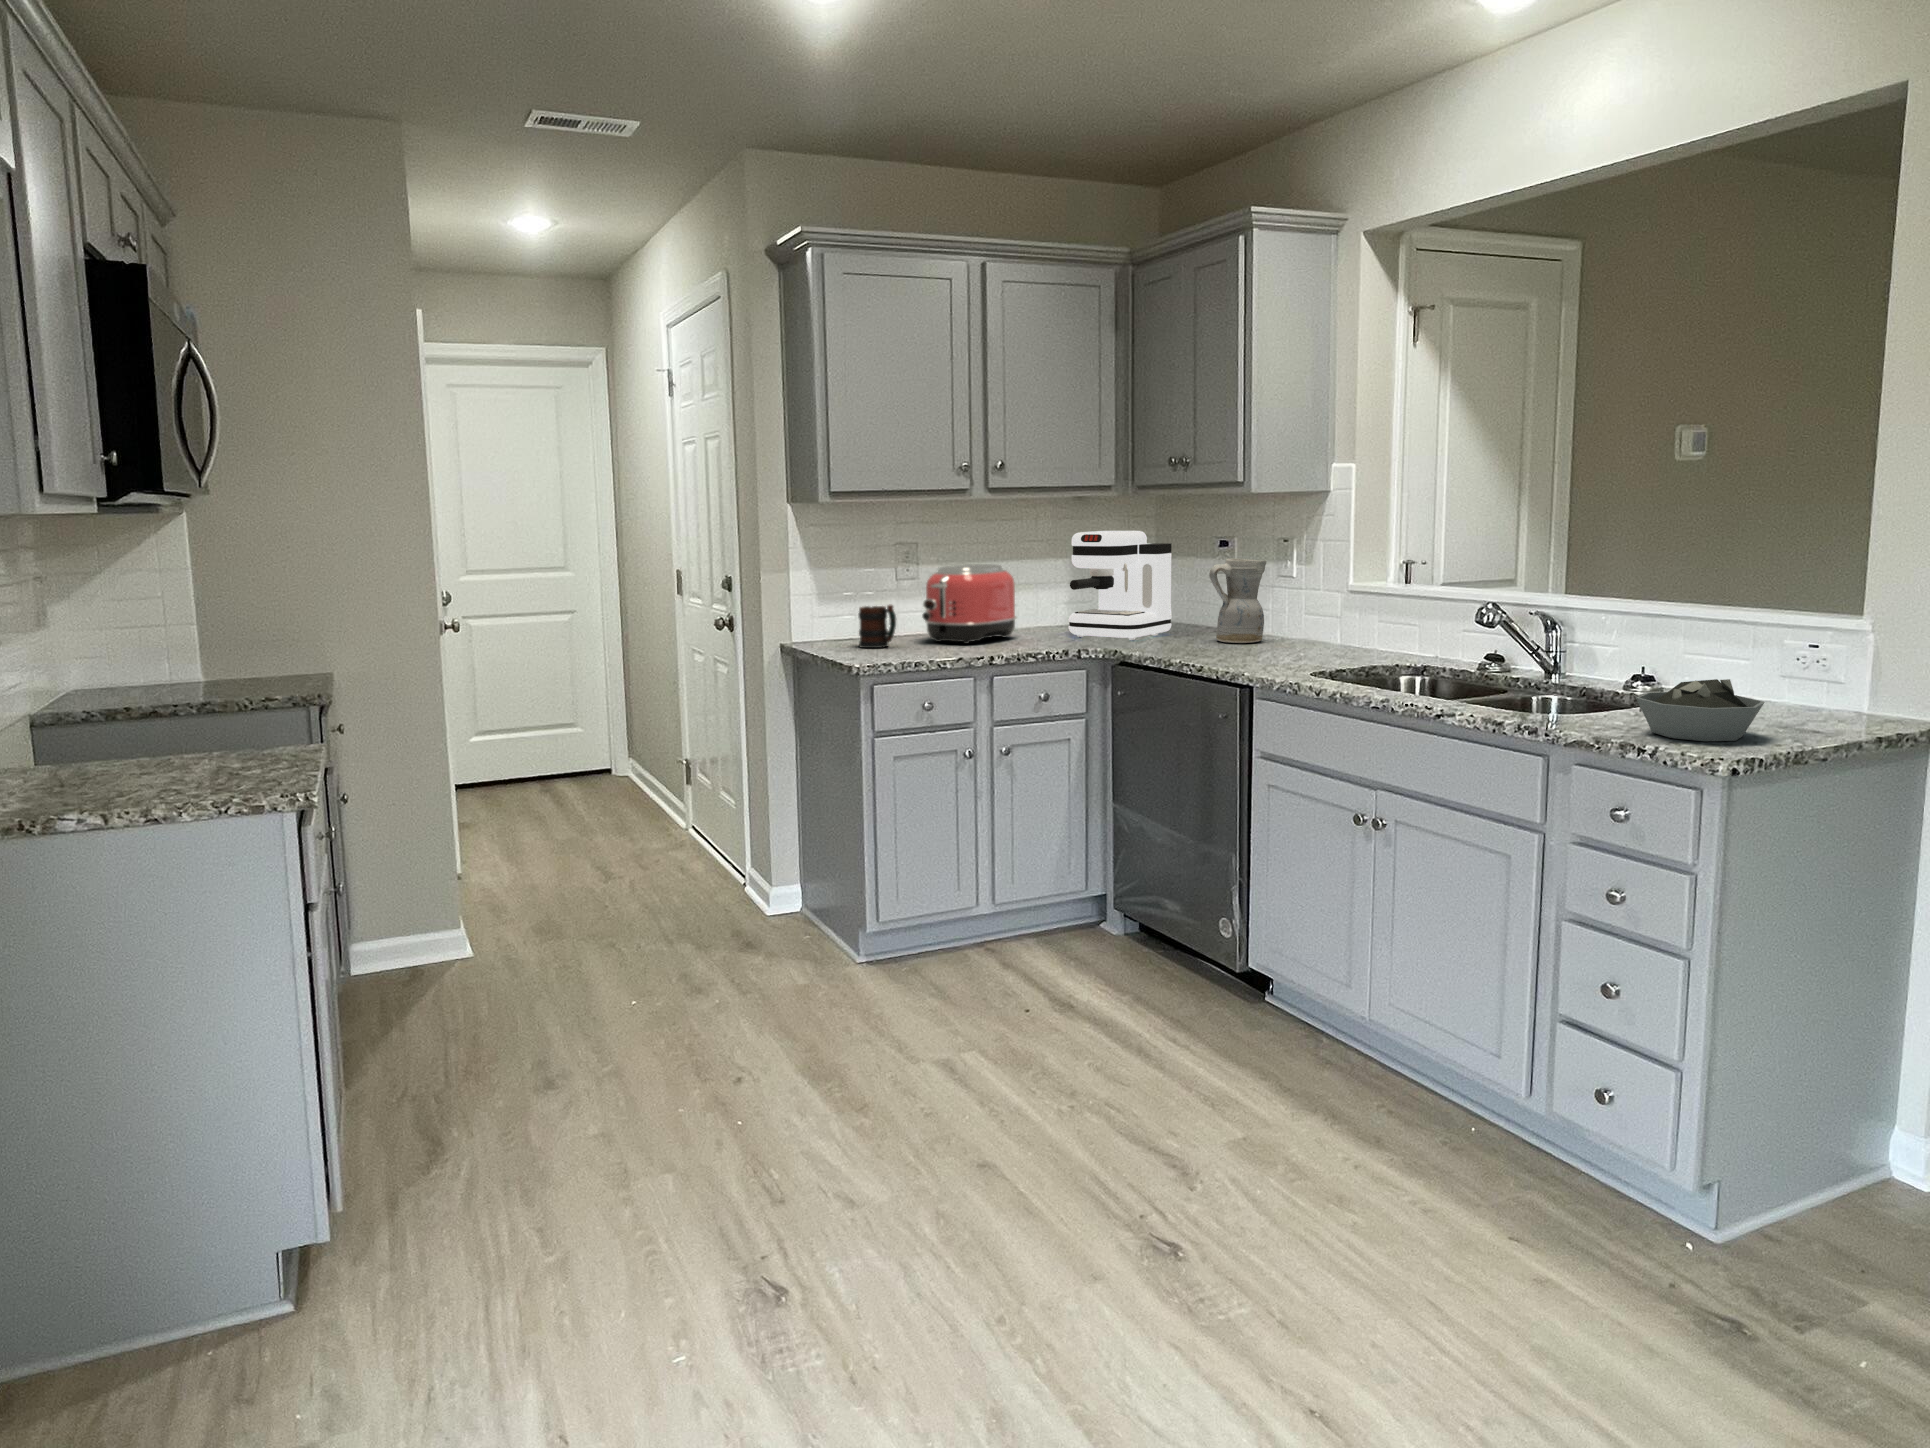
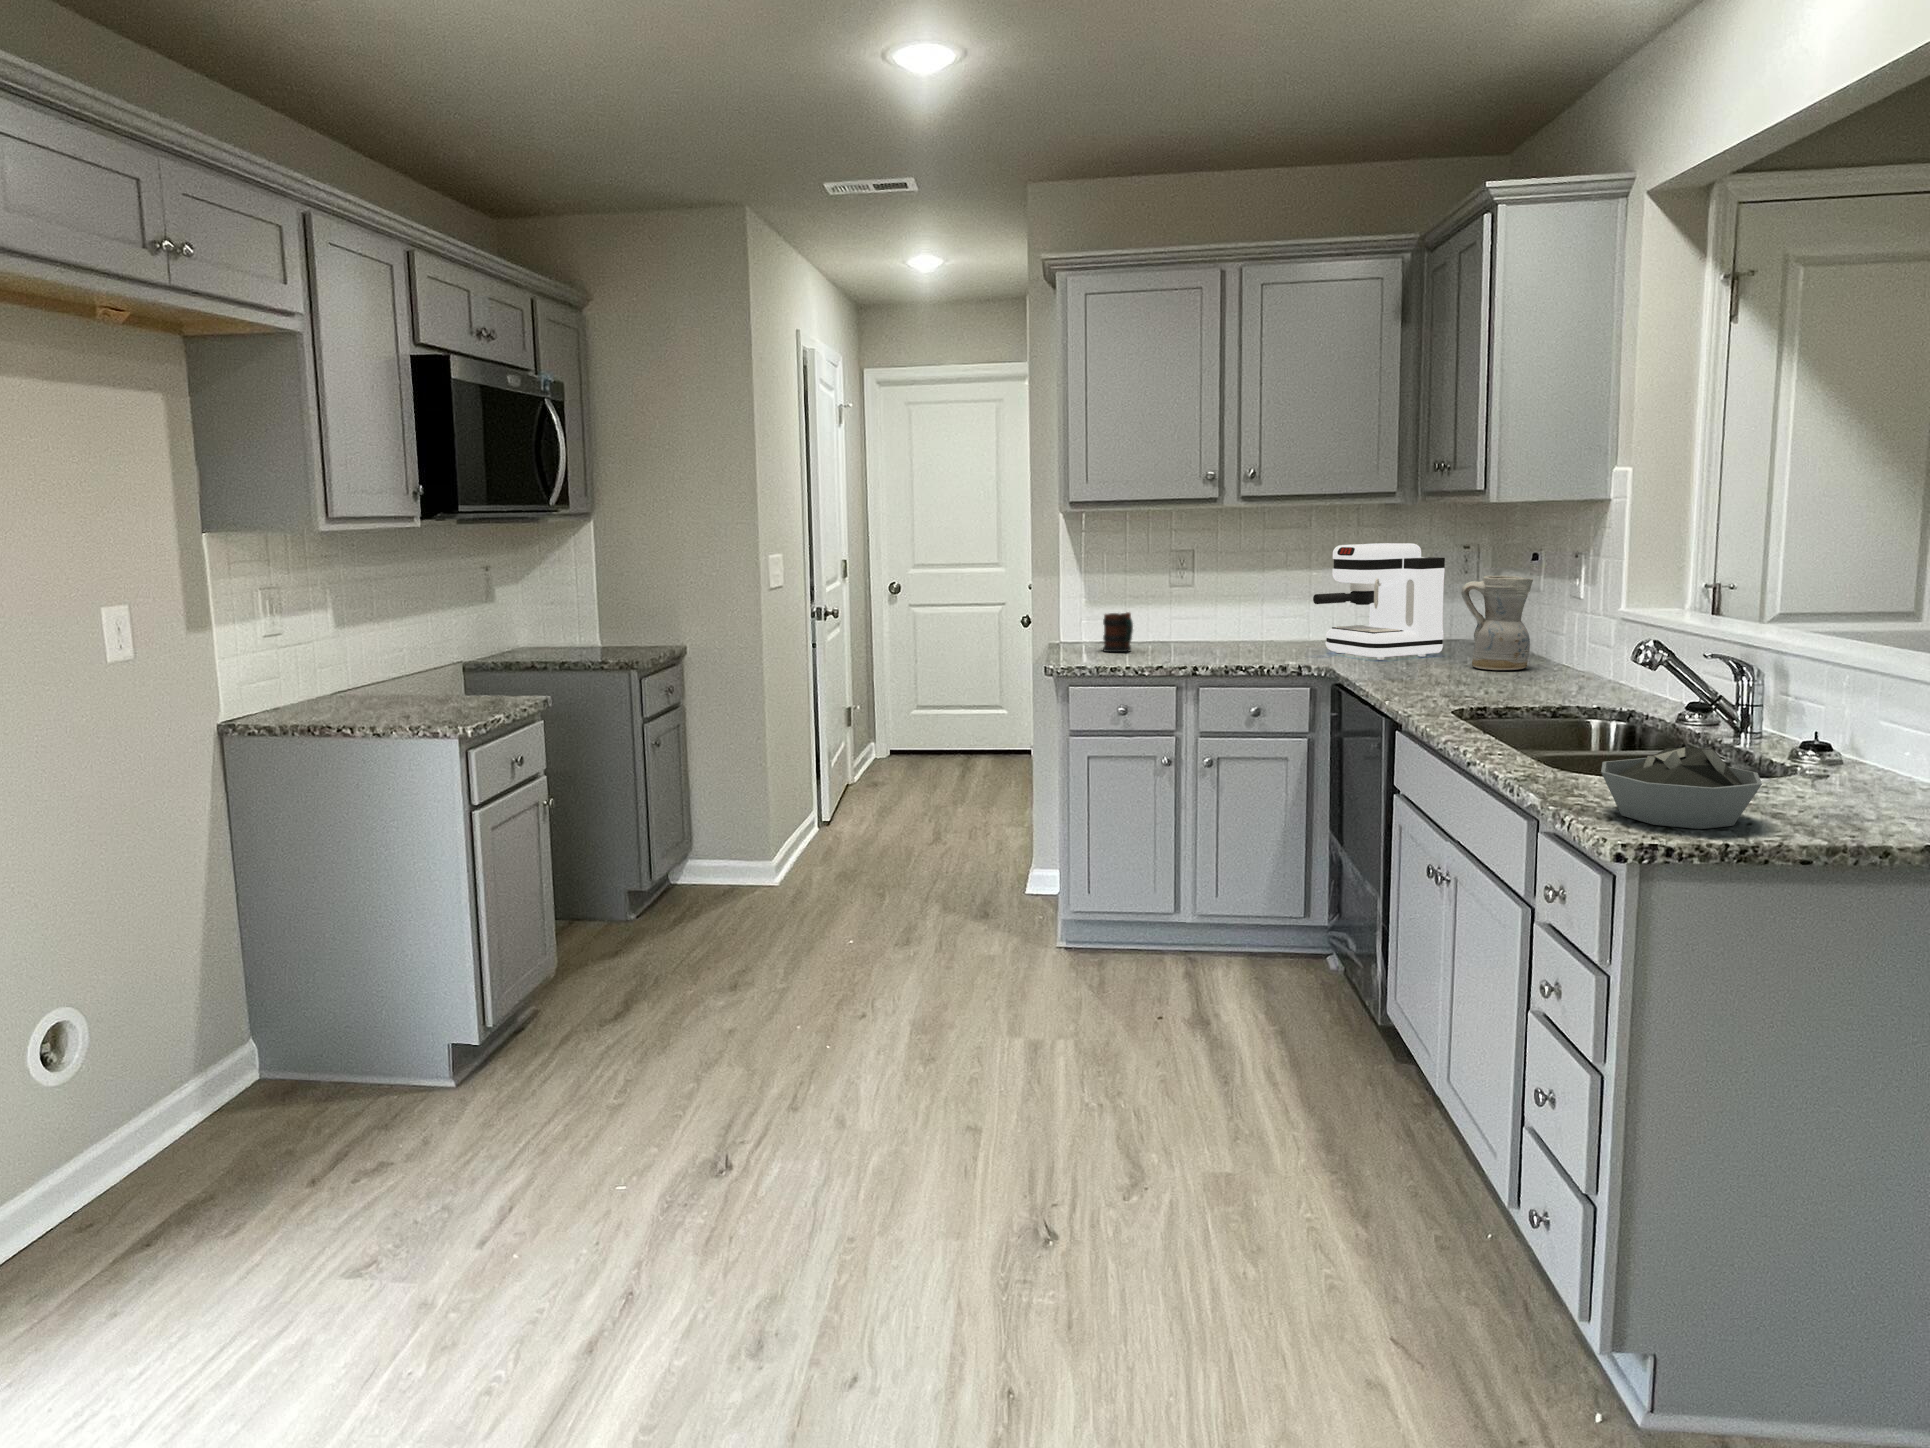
toaster: present [922,564,1016,644] -> none [1167,576,1273,653]

